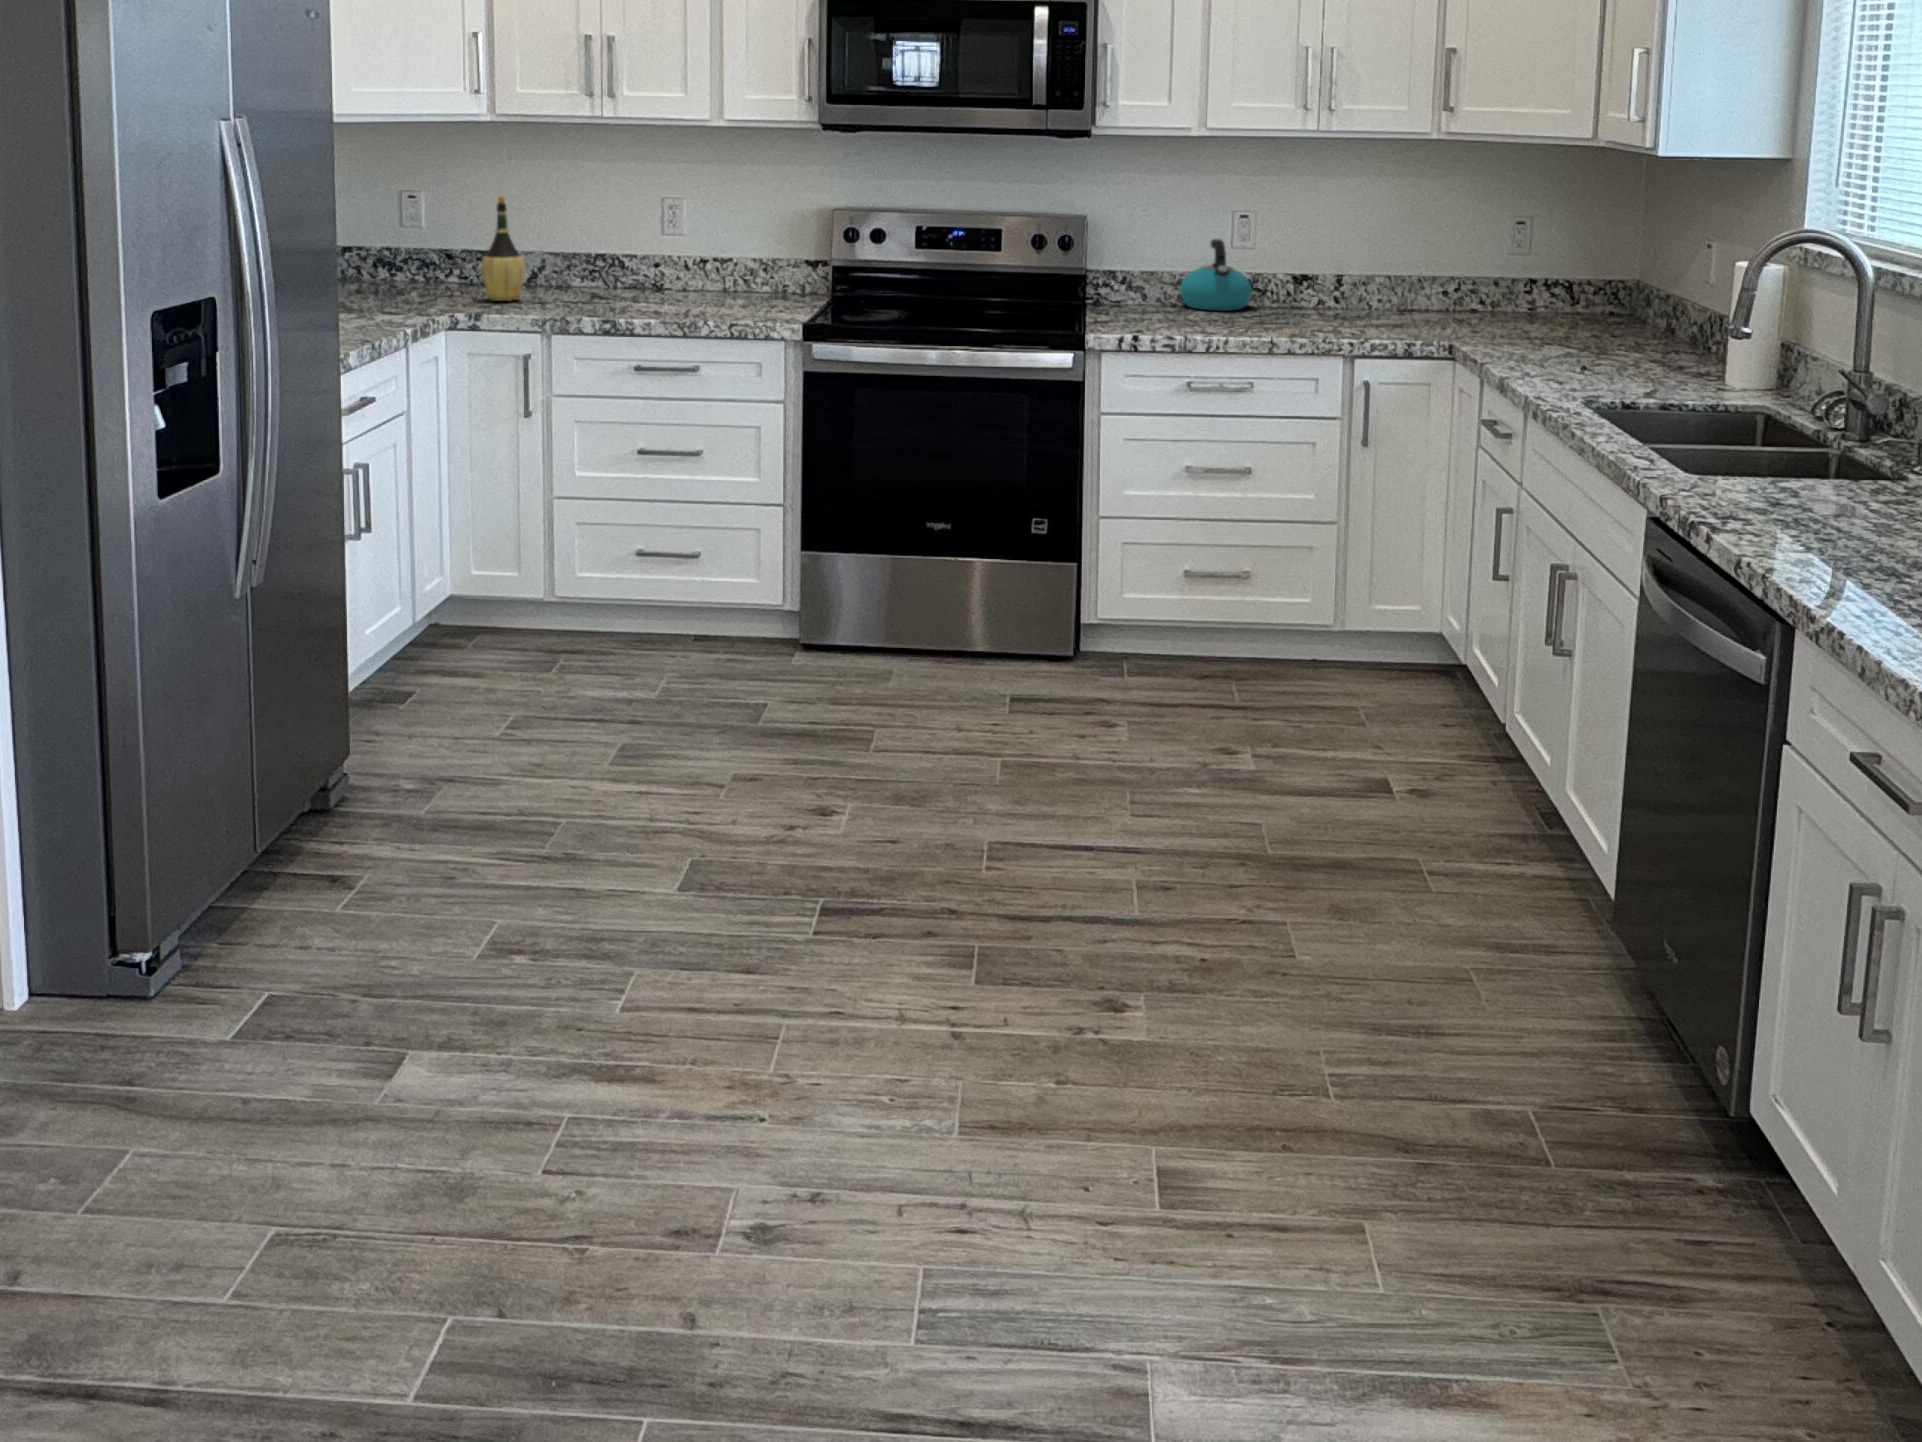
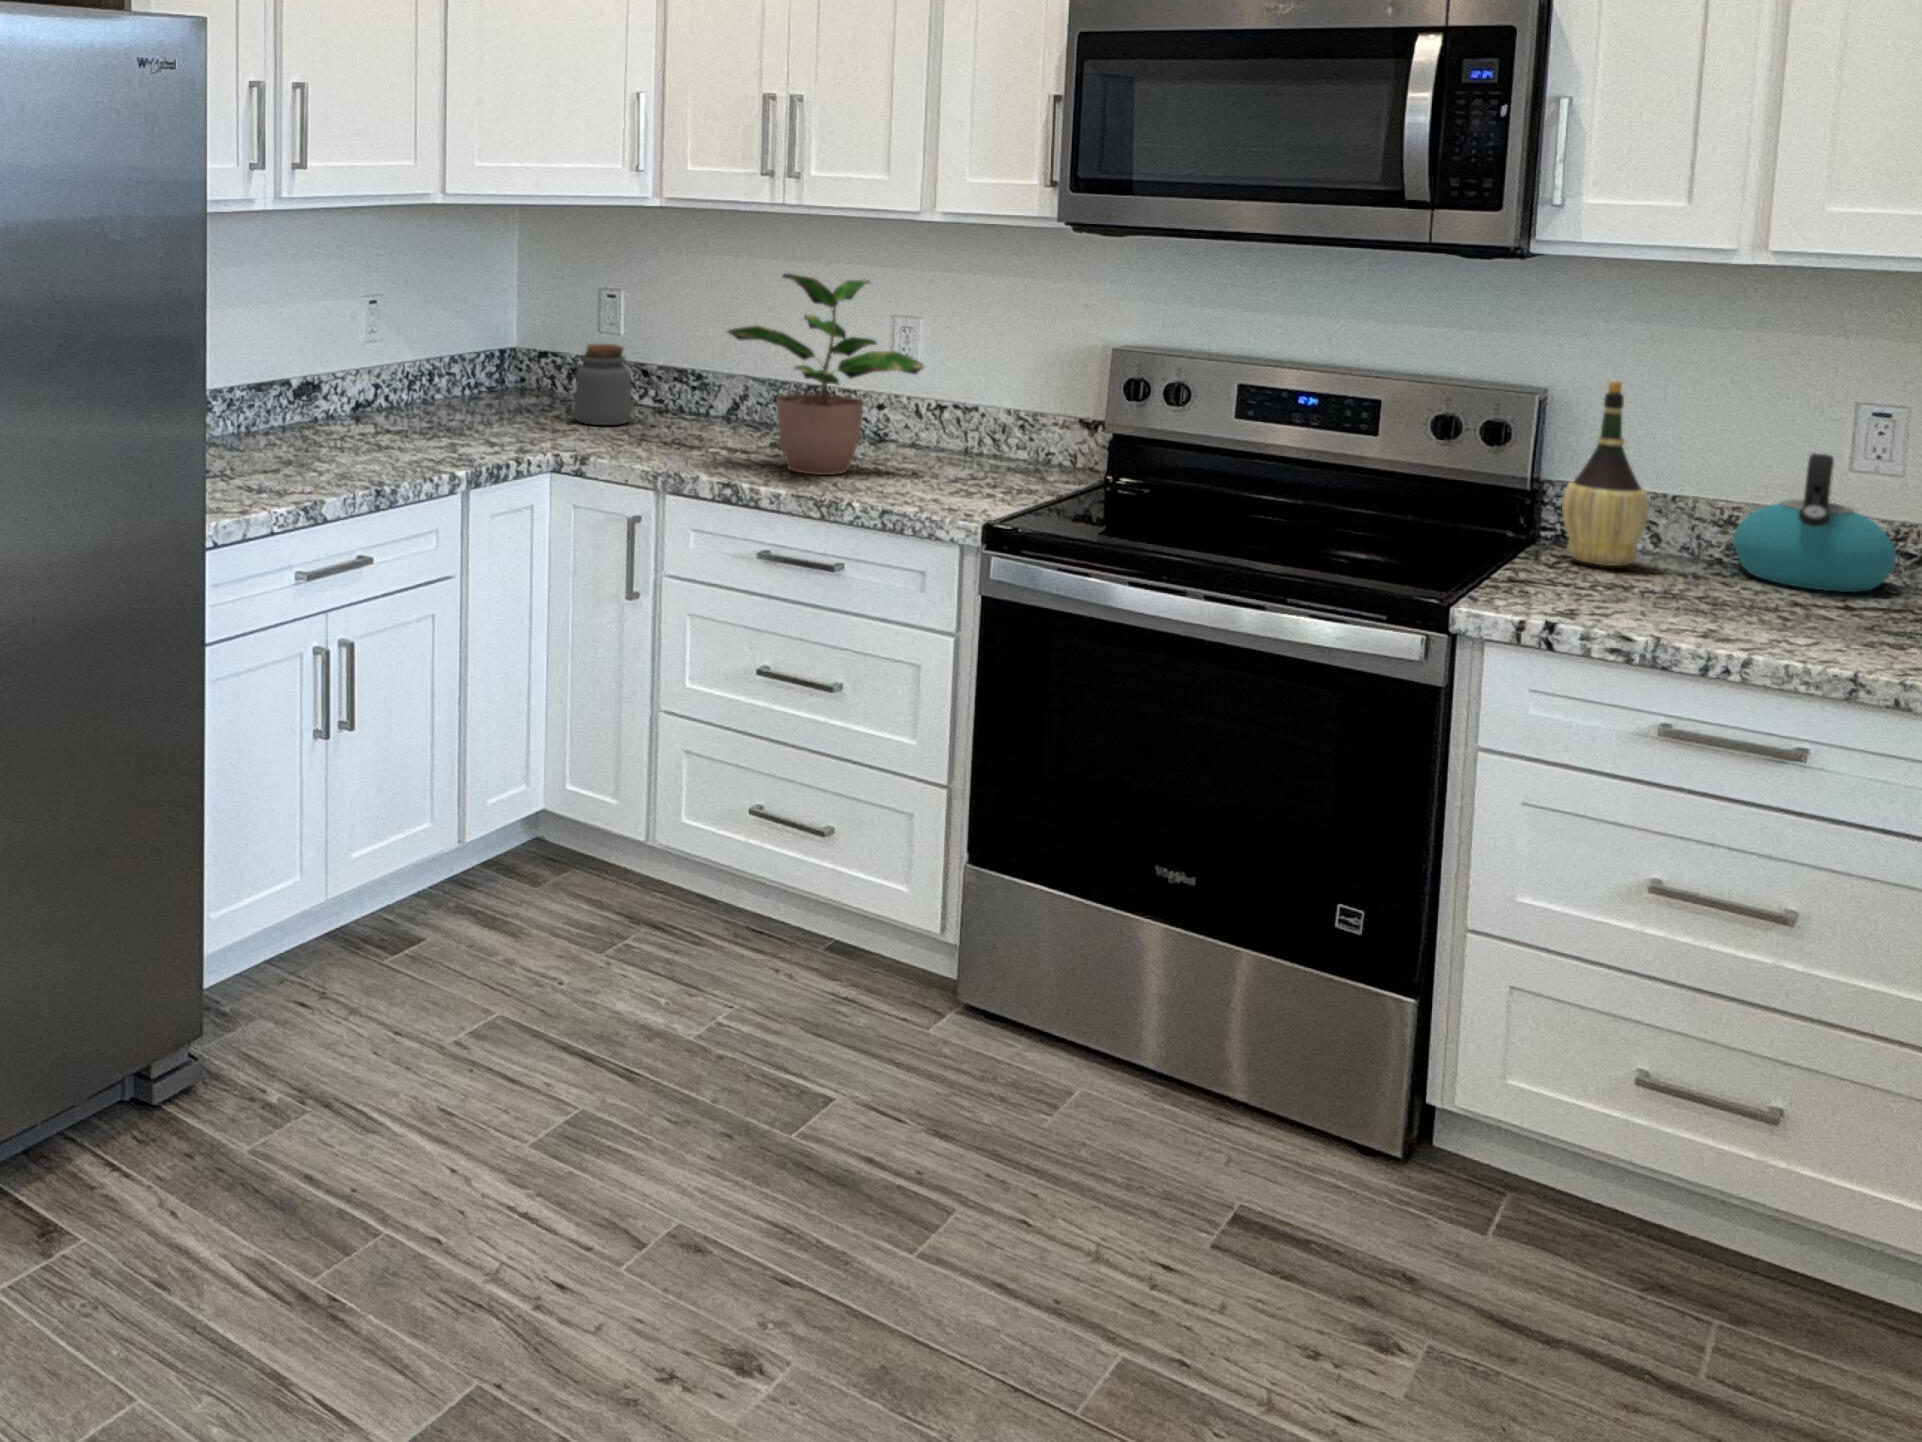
potted plant: none [575,168,717,312] -> present [728,274,924,475]
wine bottle: present [481,196,525,301] -> present [1562,381,1649,566]
jar: none [409,234,458,298] -> present [574,344,632,425]

